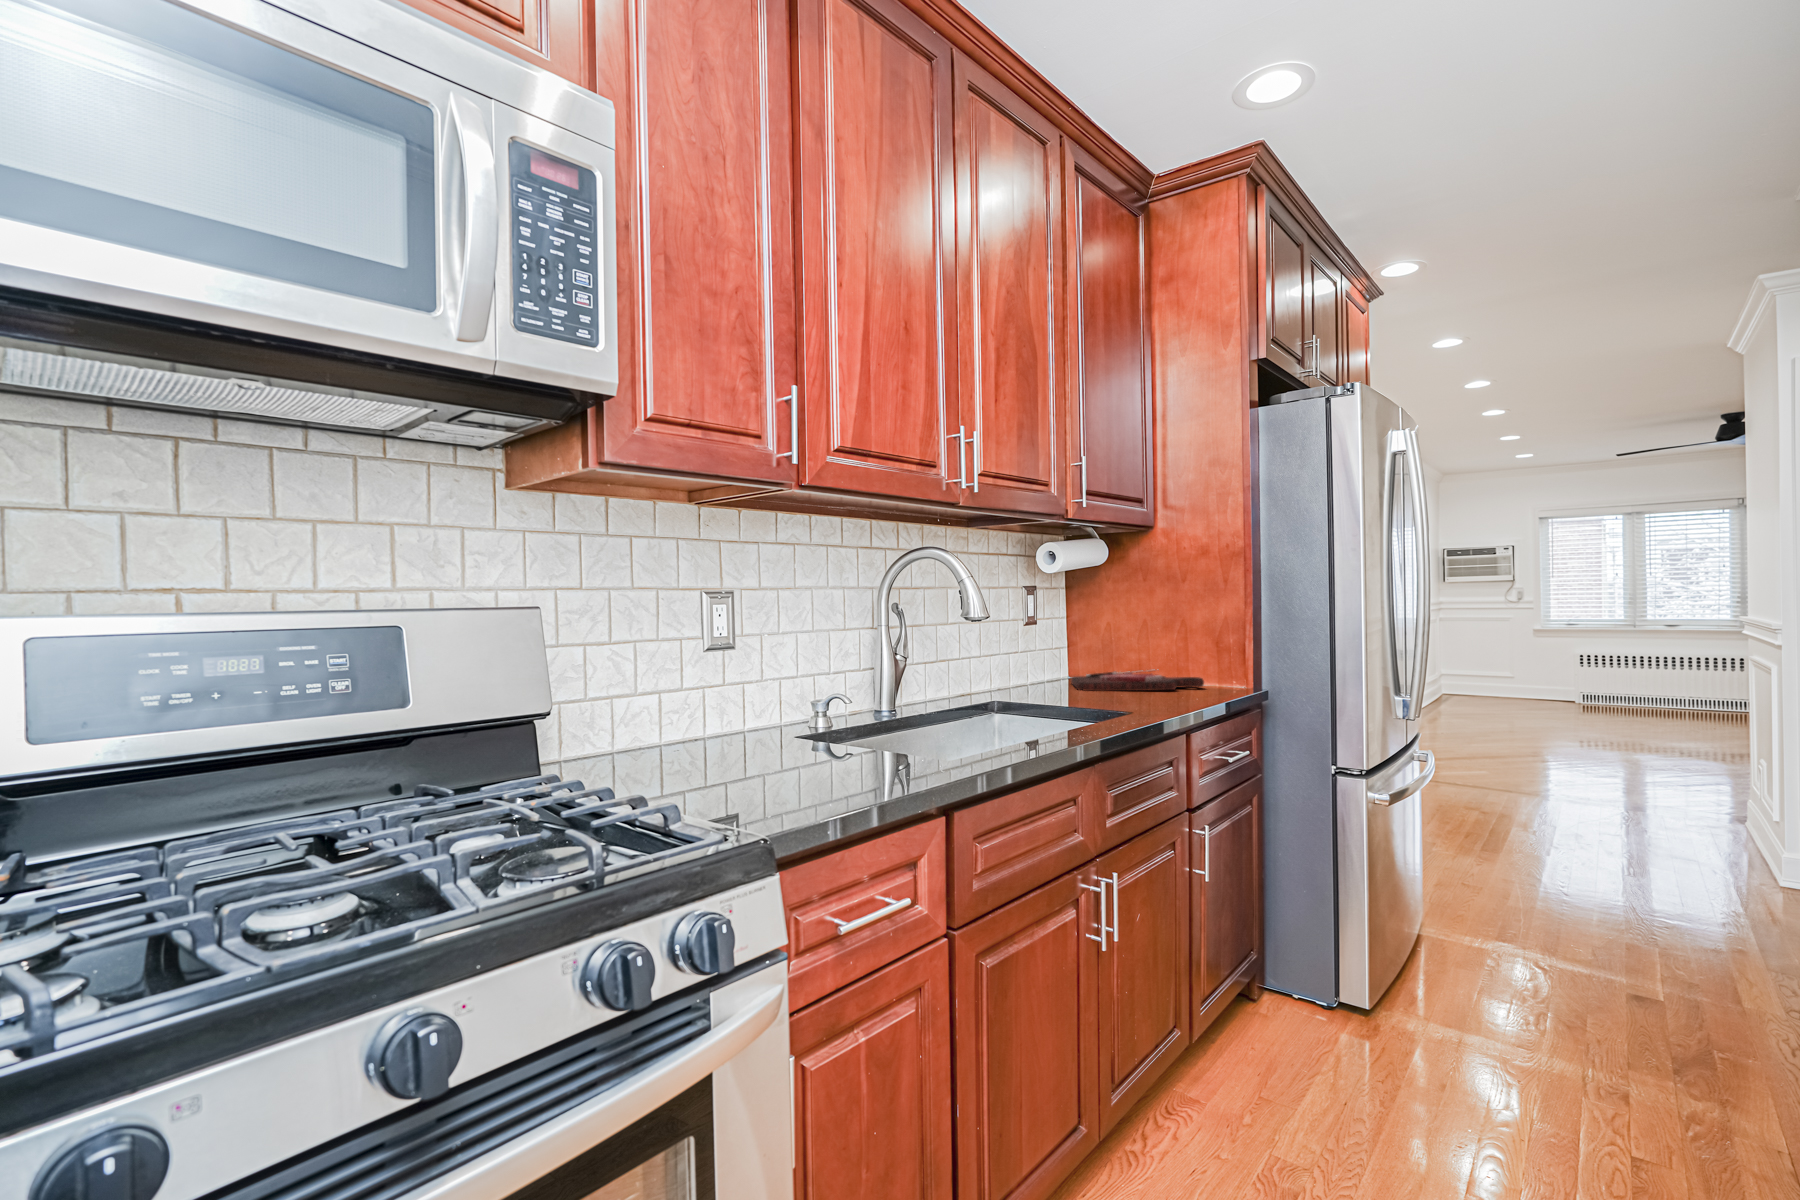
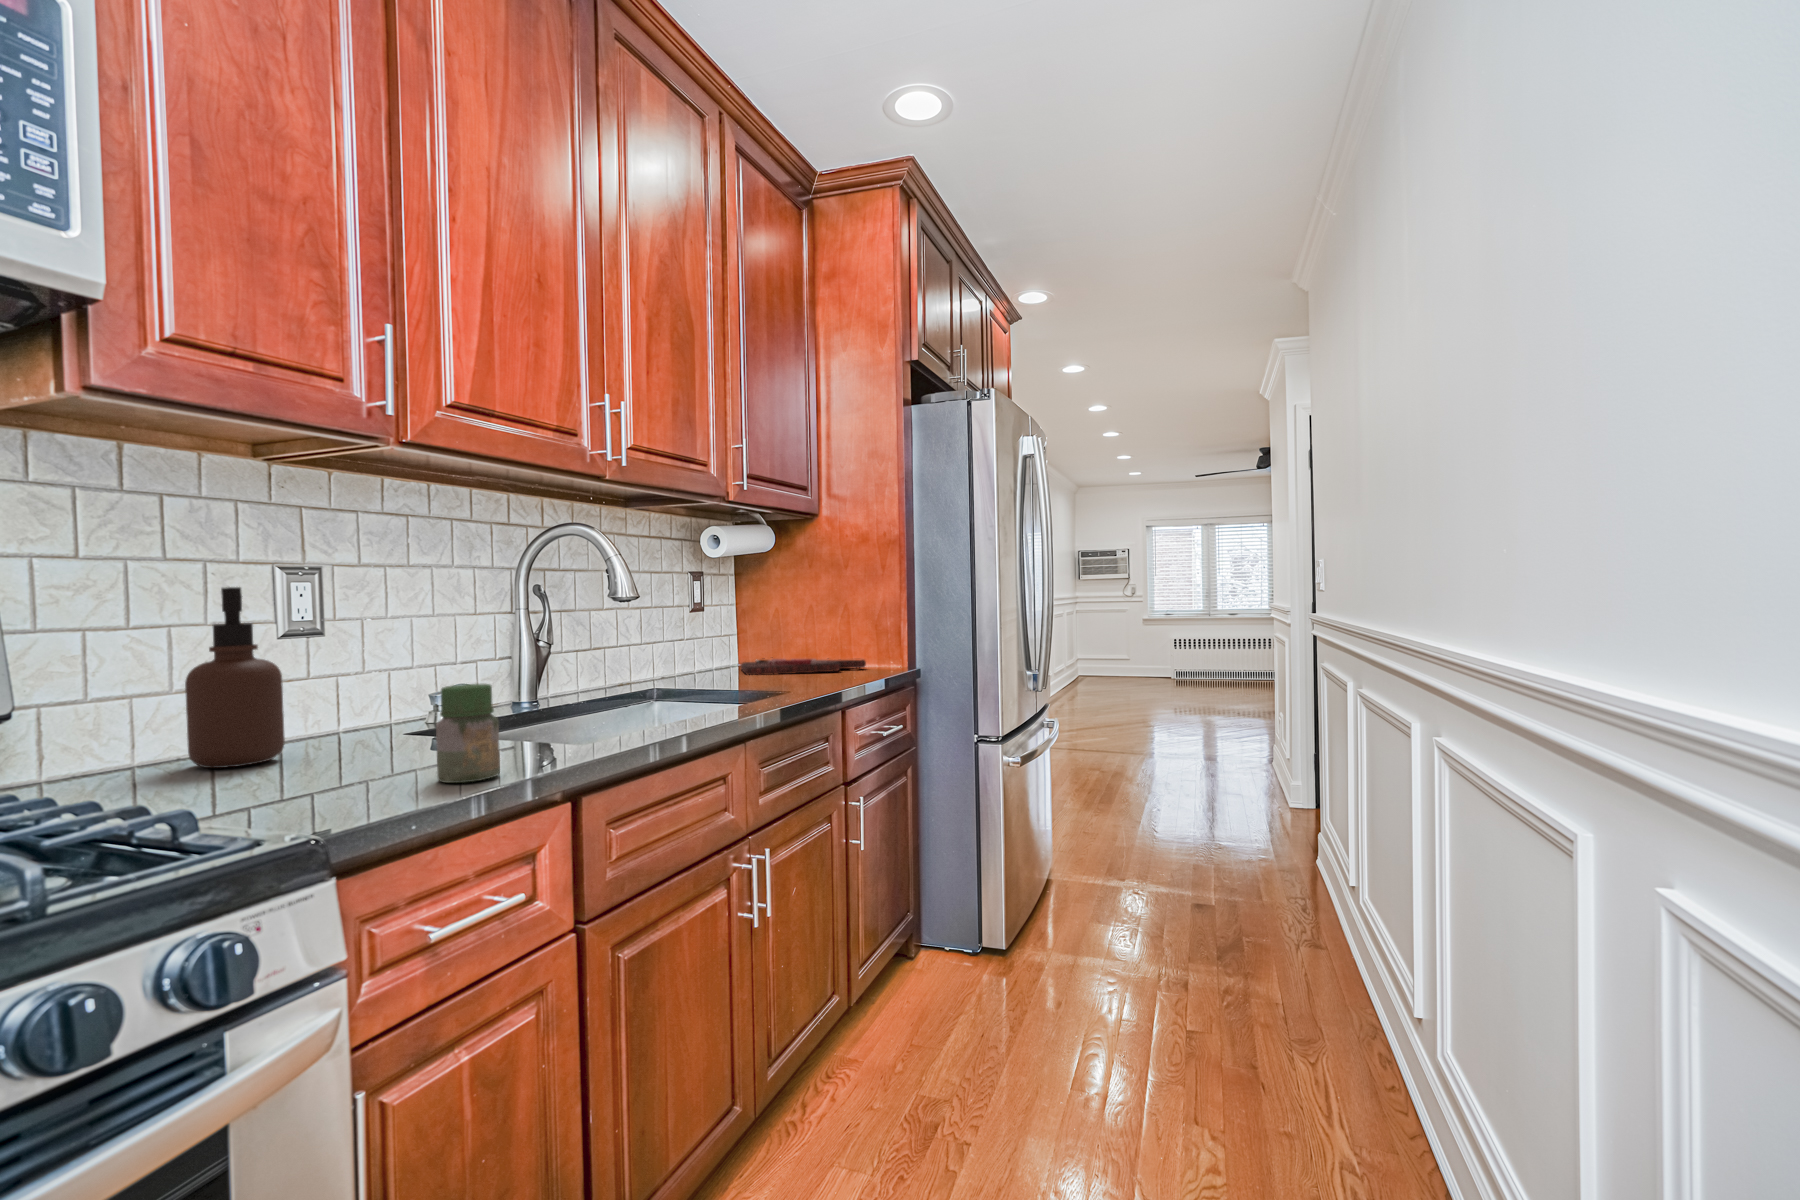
soap dispenser: none [651,614,716,762] -> present [185,587,285,768]
jar: none [840,704,890,792] -> present [436,684,500,783]

